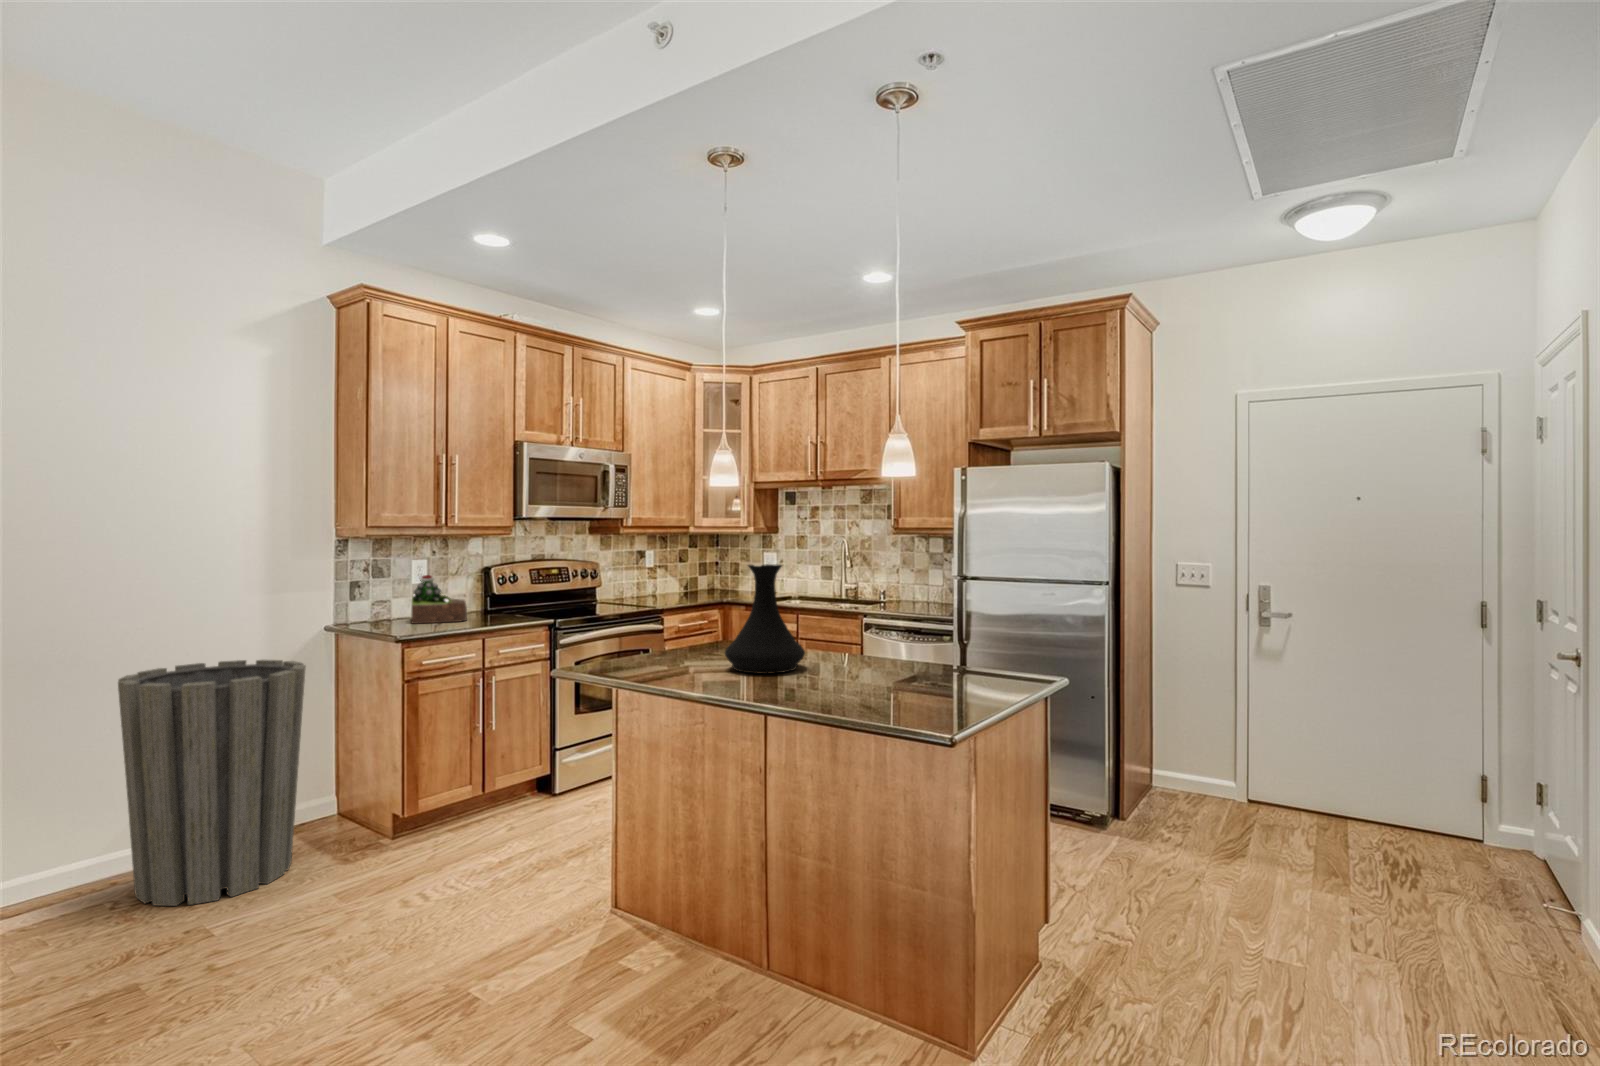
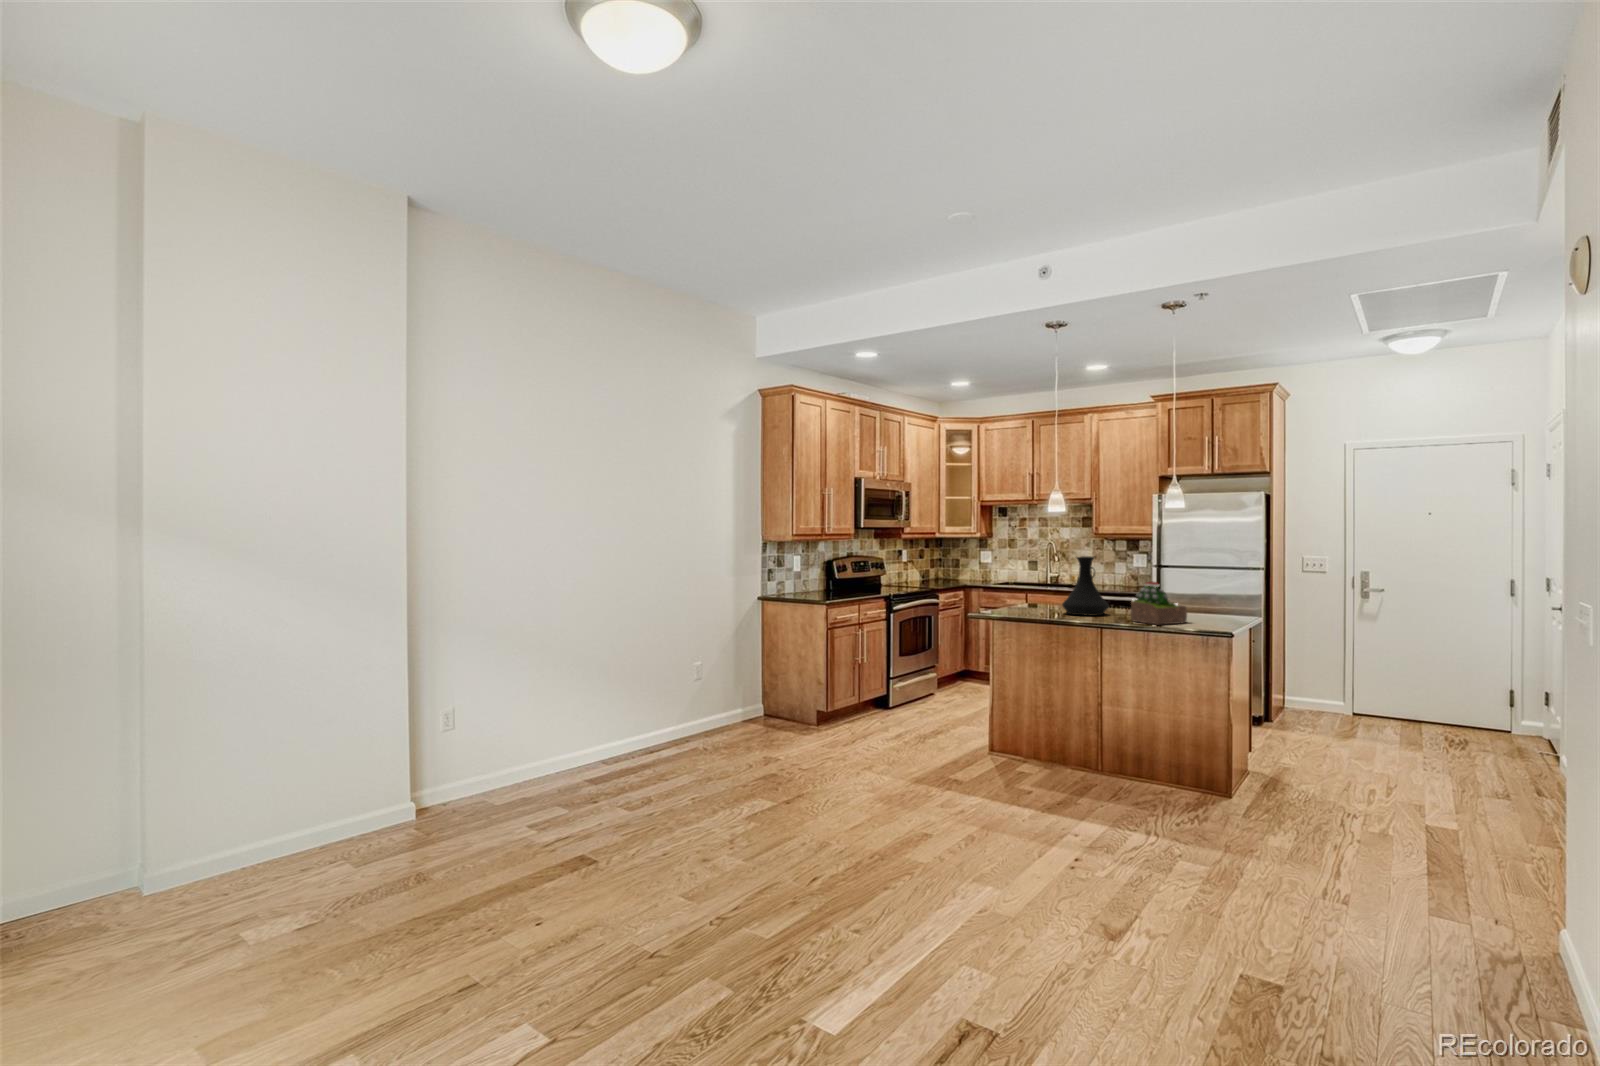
succulent plant: present [412,575,467,624] -> present [1131,582,1187,625]
trash can: present [118,660,306,906] -> none [700,615,788,748]

